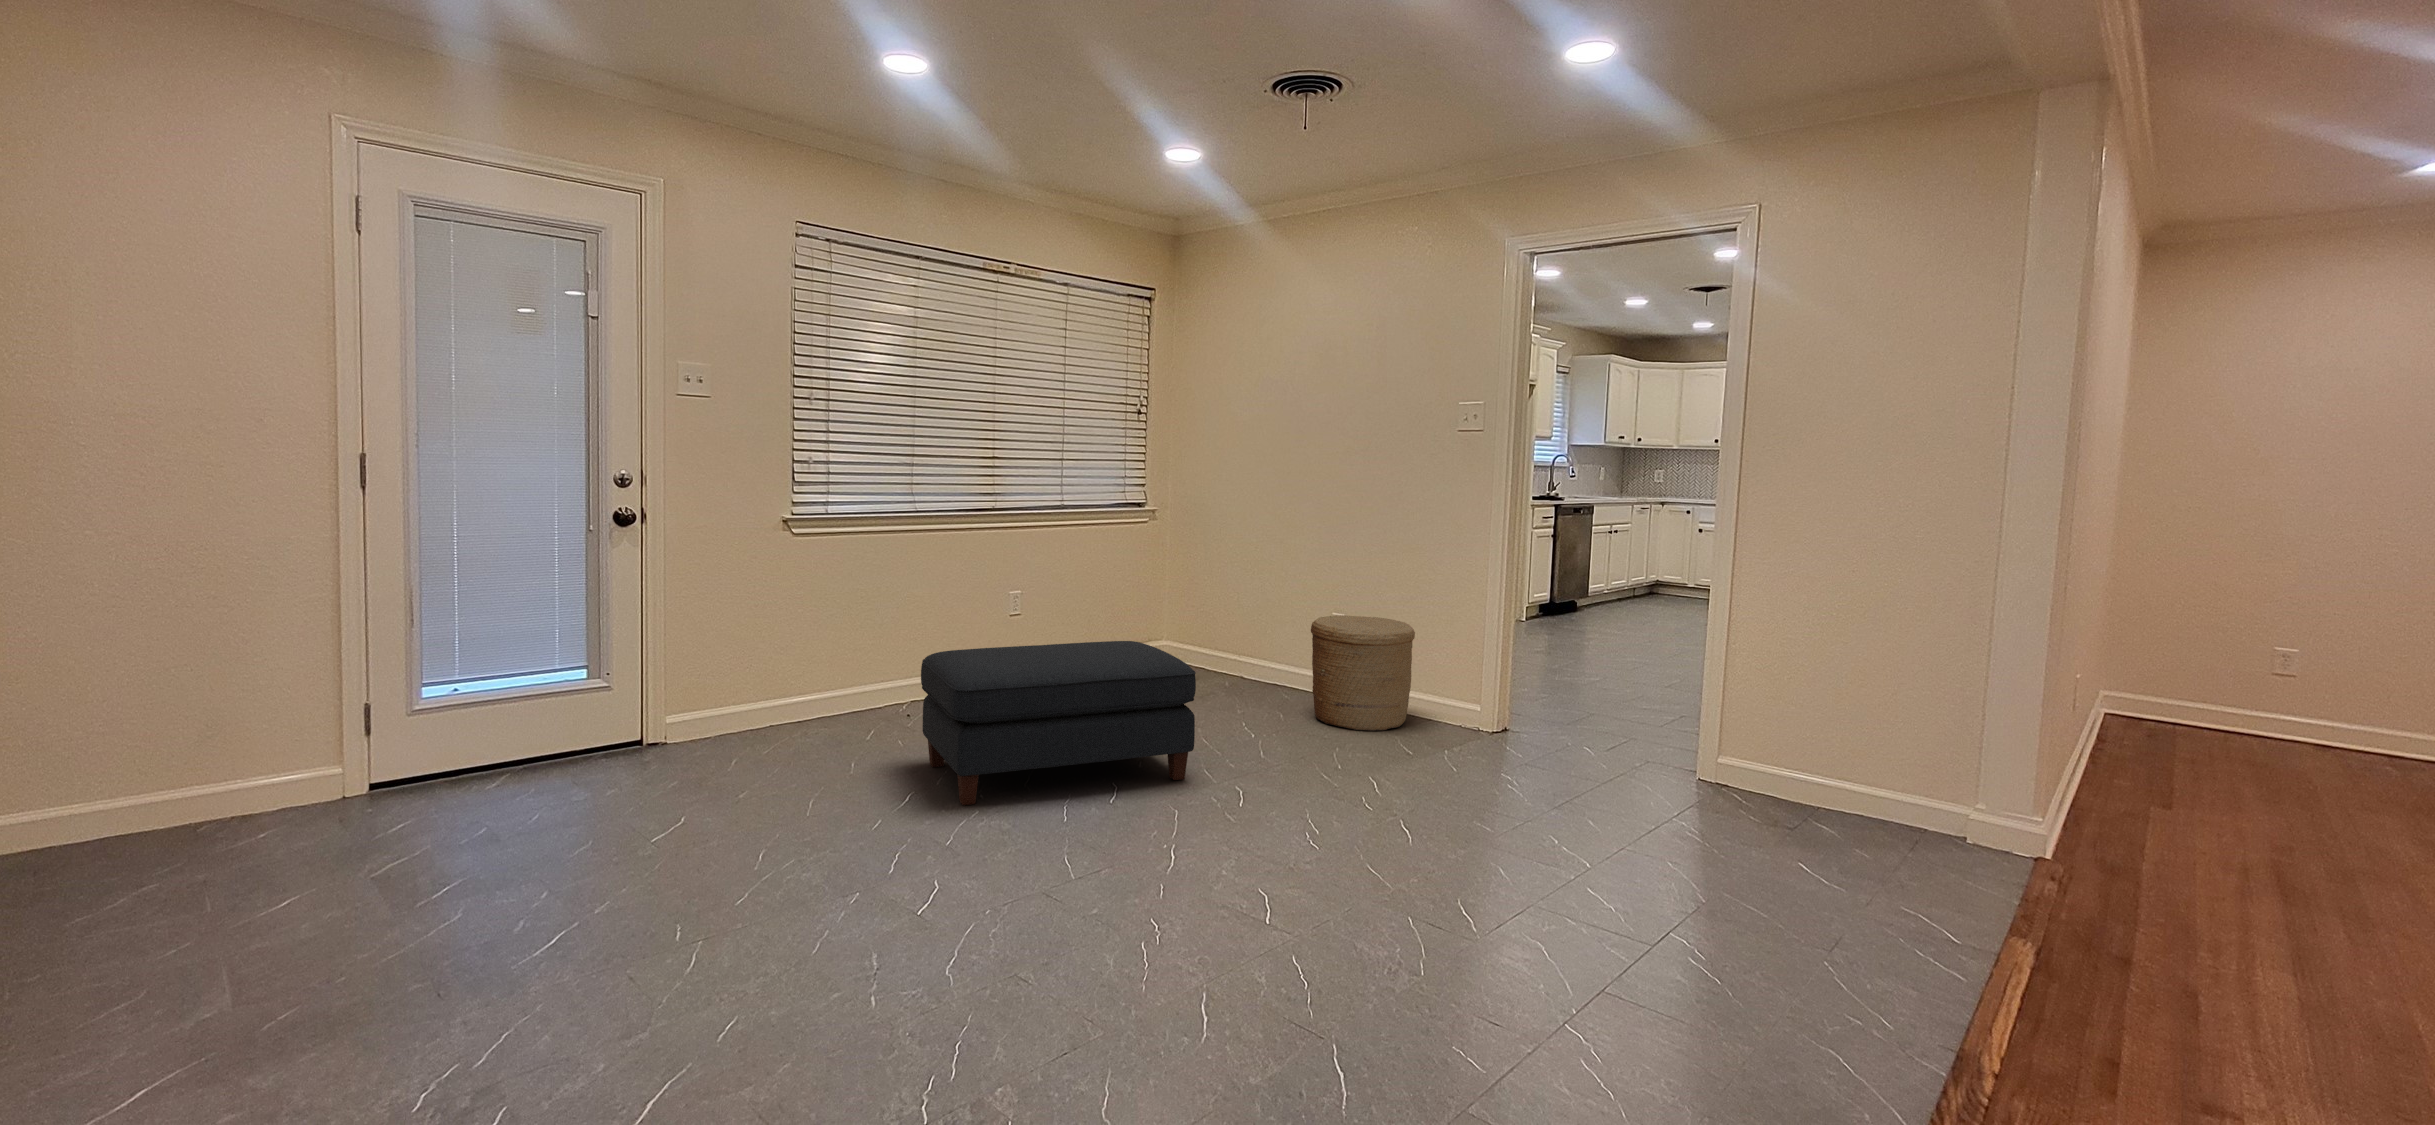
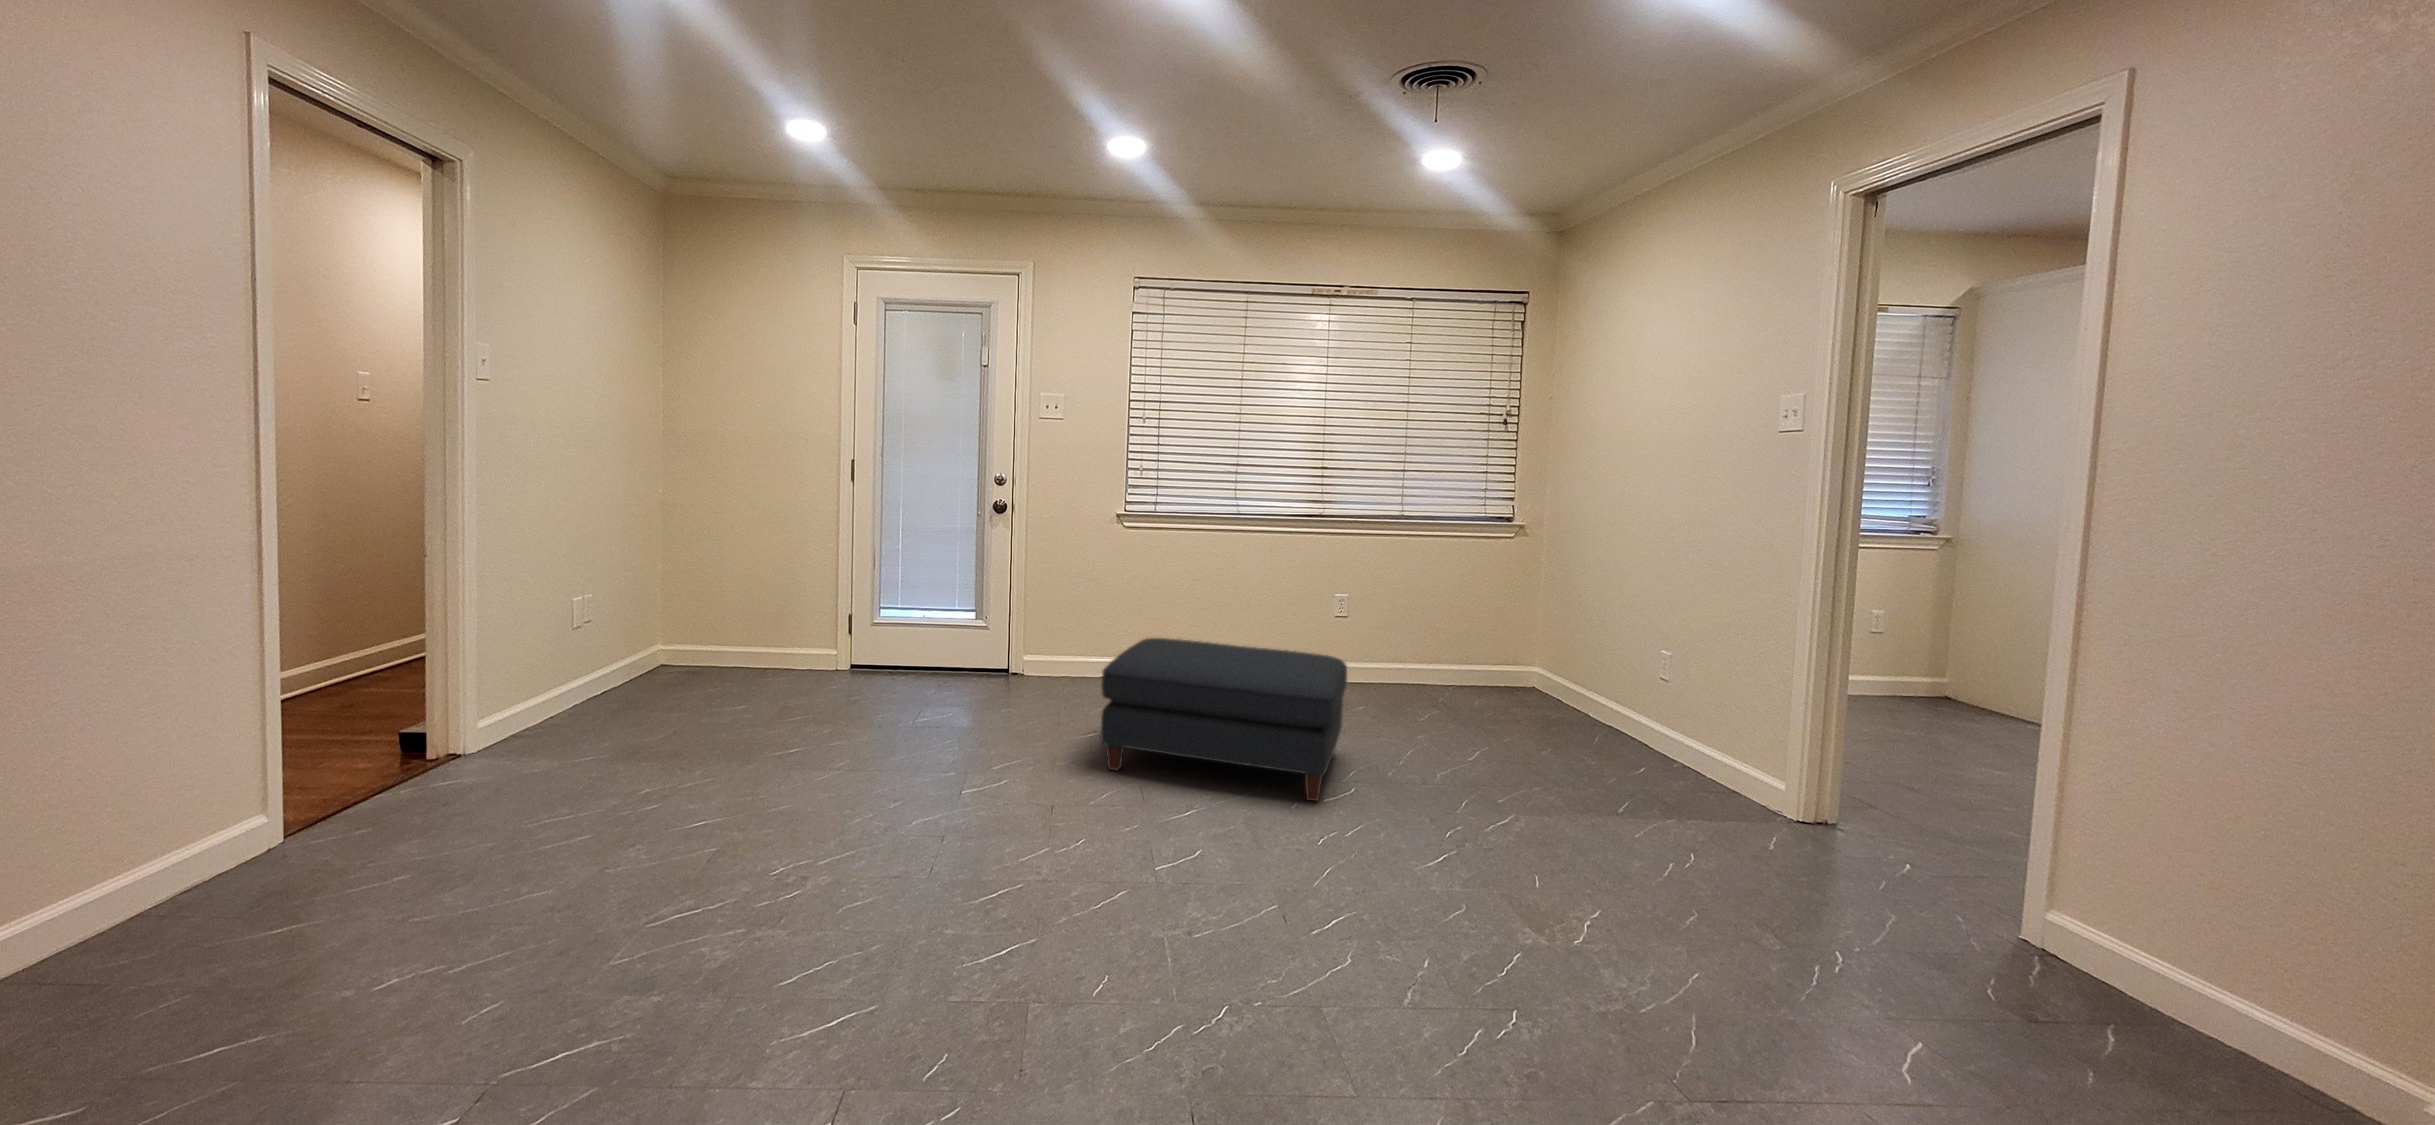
woven basket: present [1311,615,1415,731] -> none [1578,666,1721,817]

